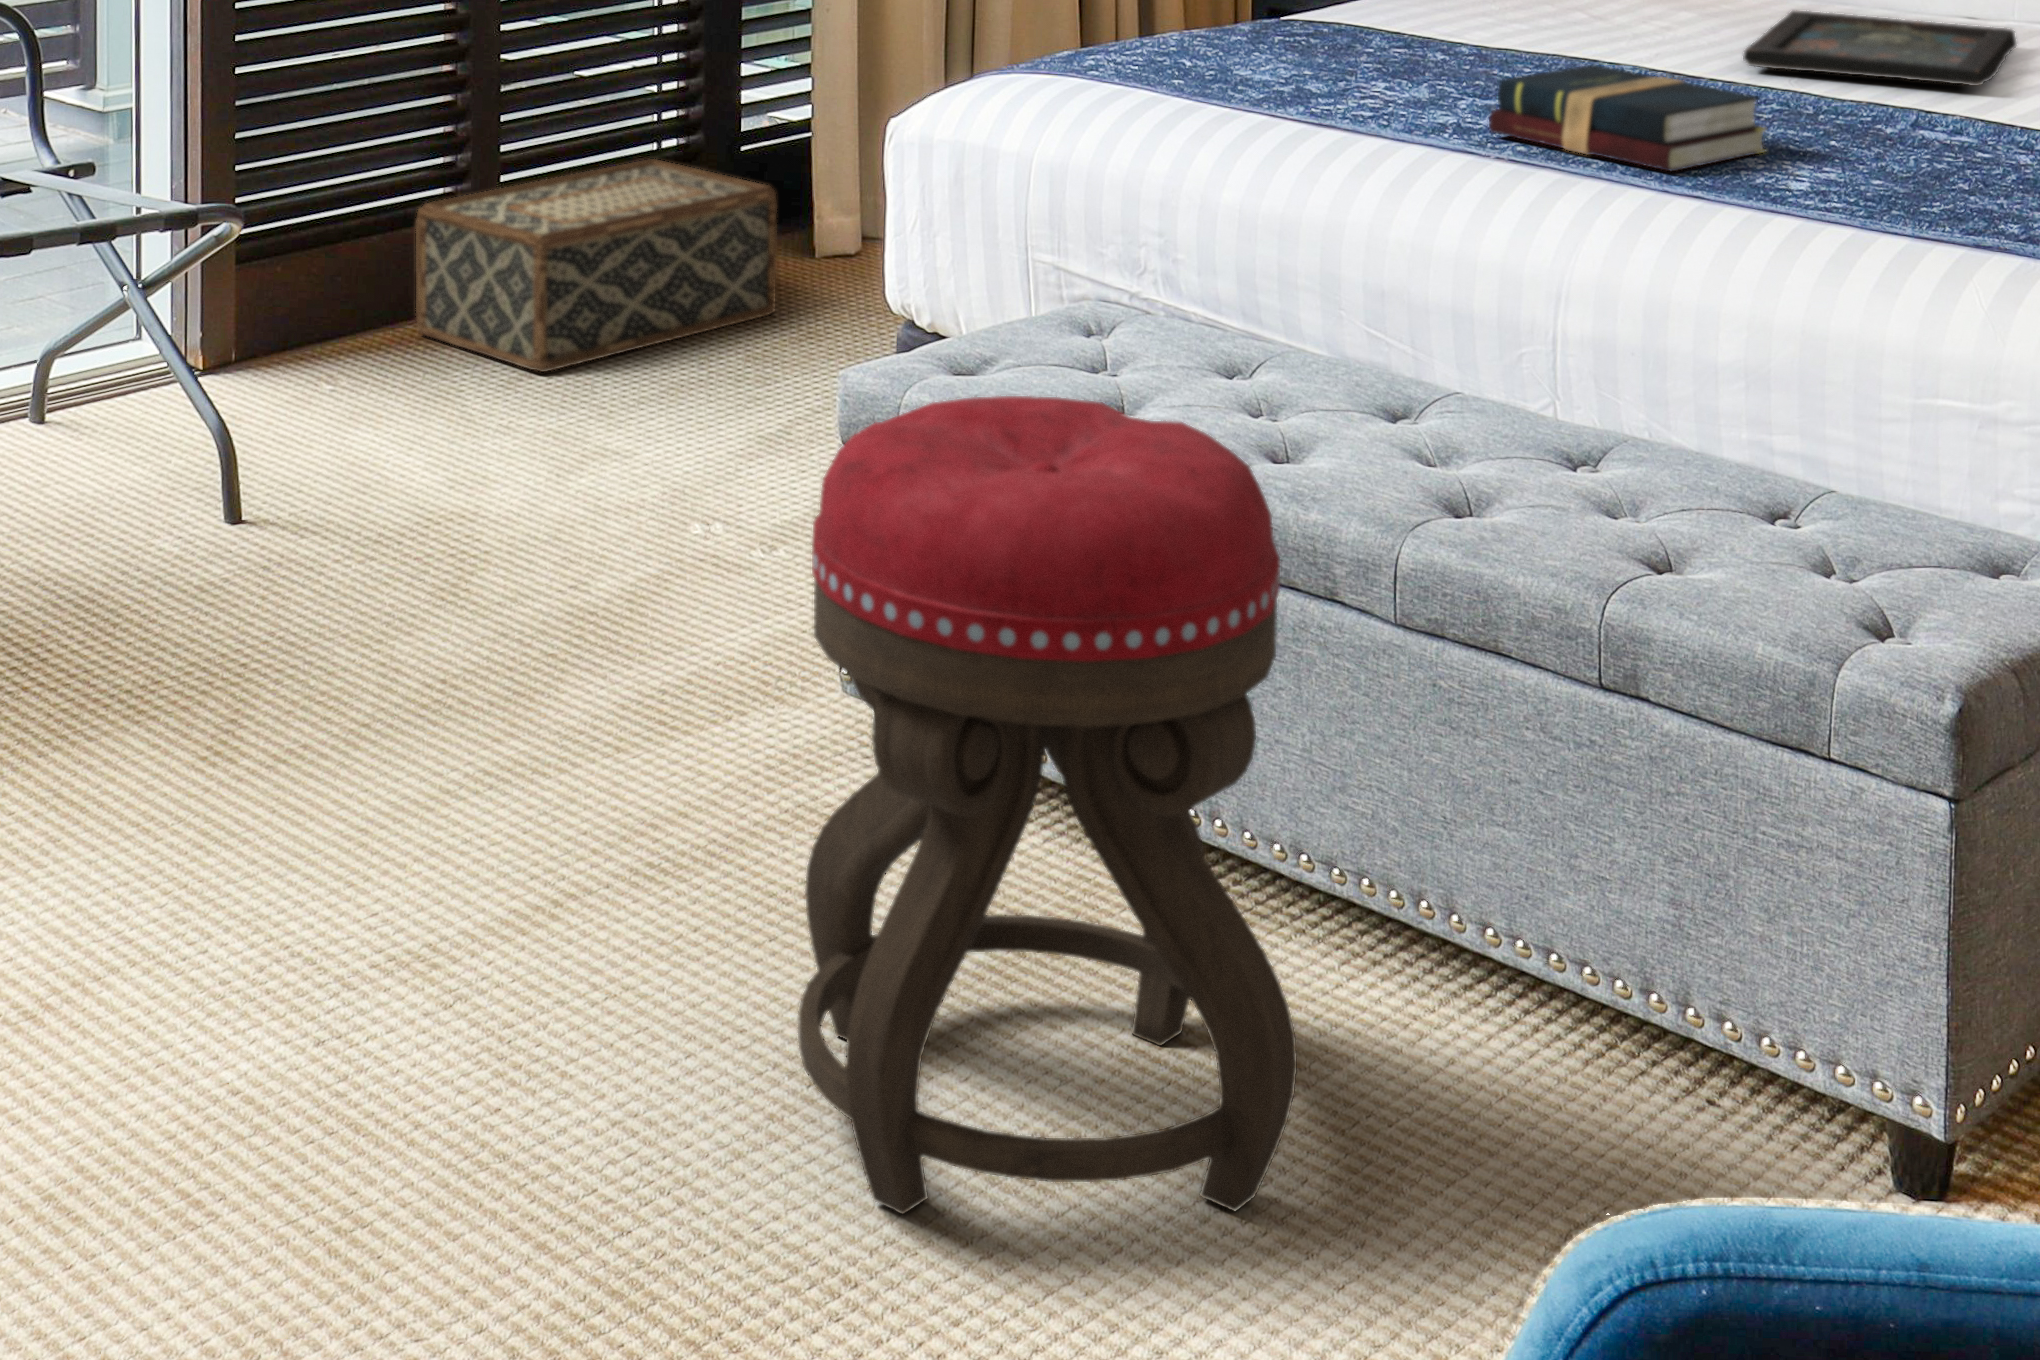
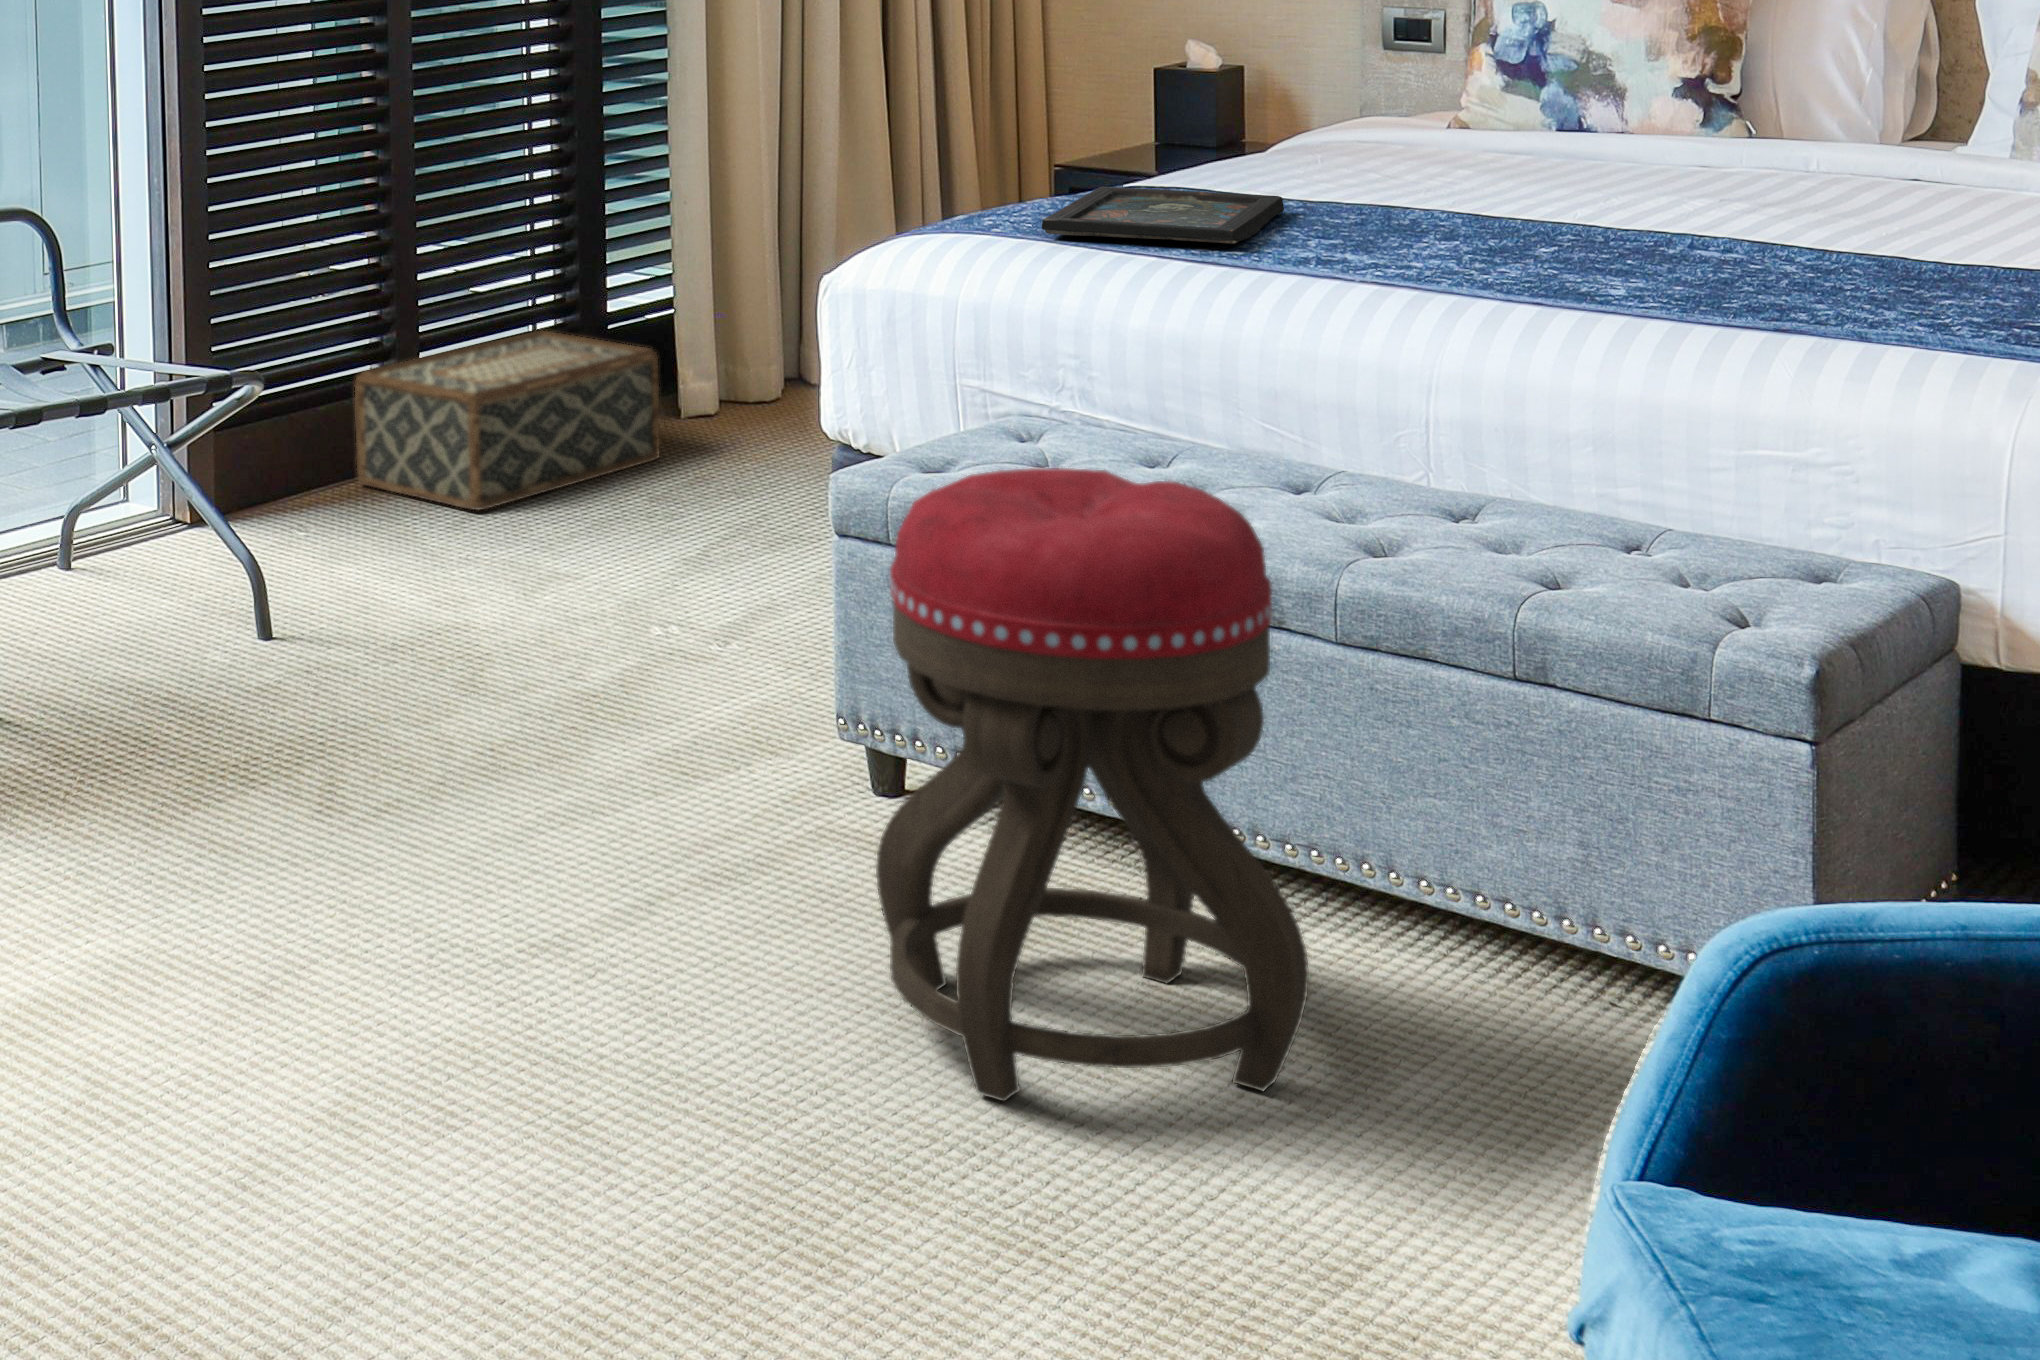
tray: present [1743,11,2016,86] -> present [1042,187,1284,244]
hardback book: present [1489,65,1766,171] -> none [1343,205,1578,287]

